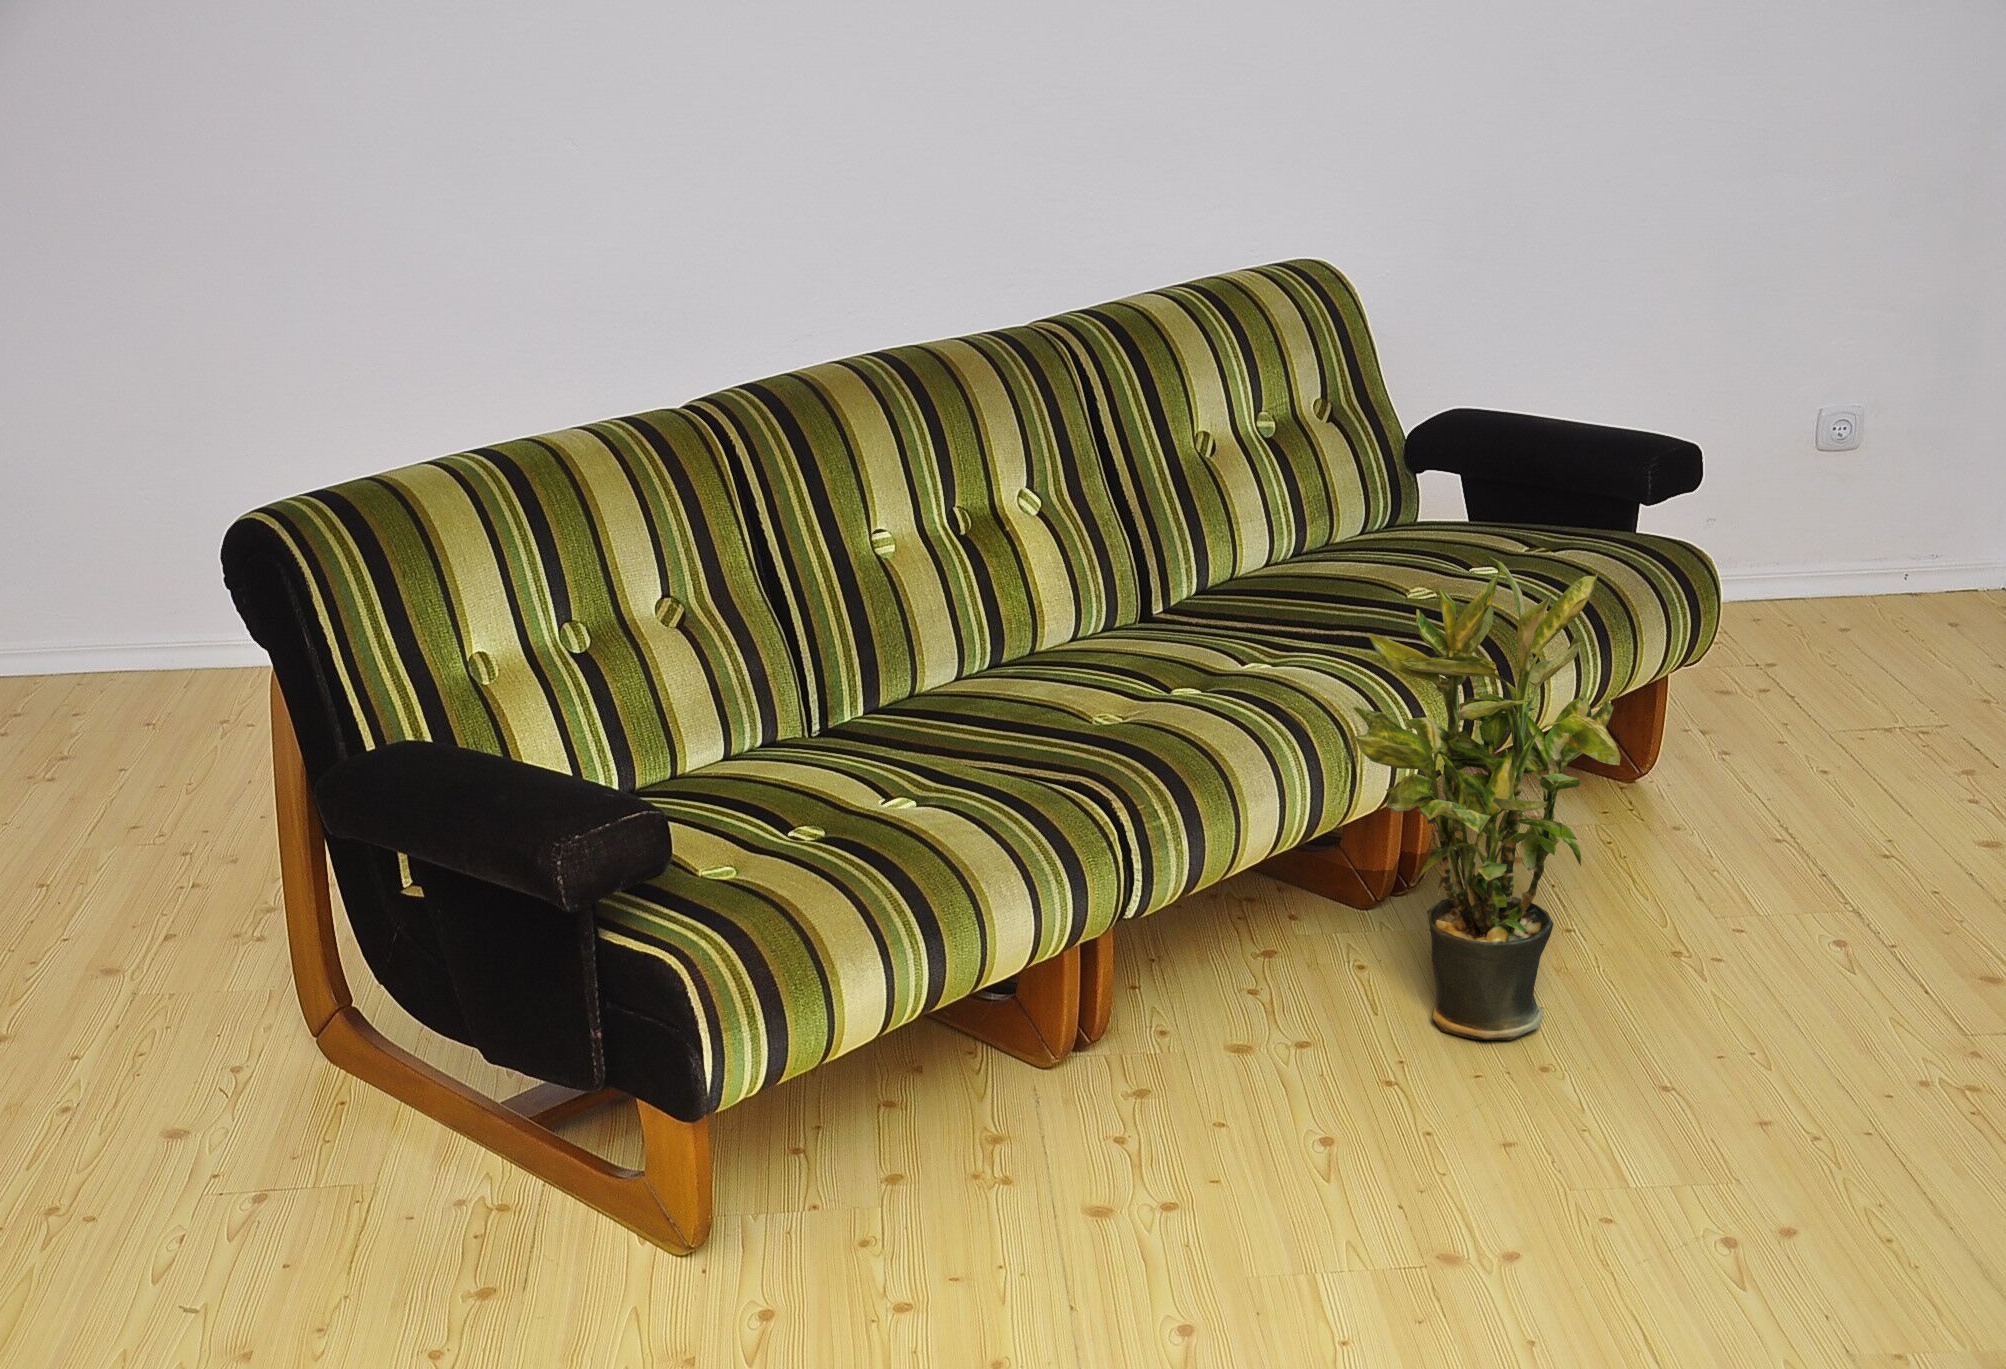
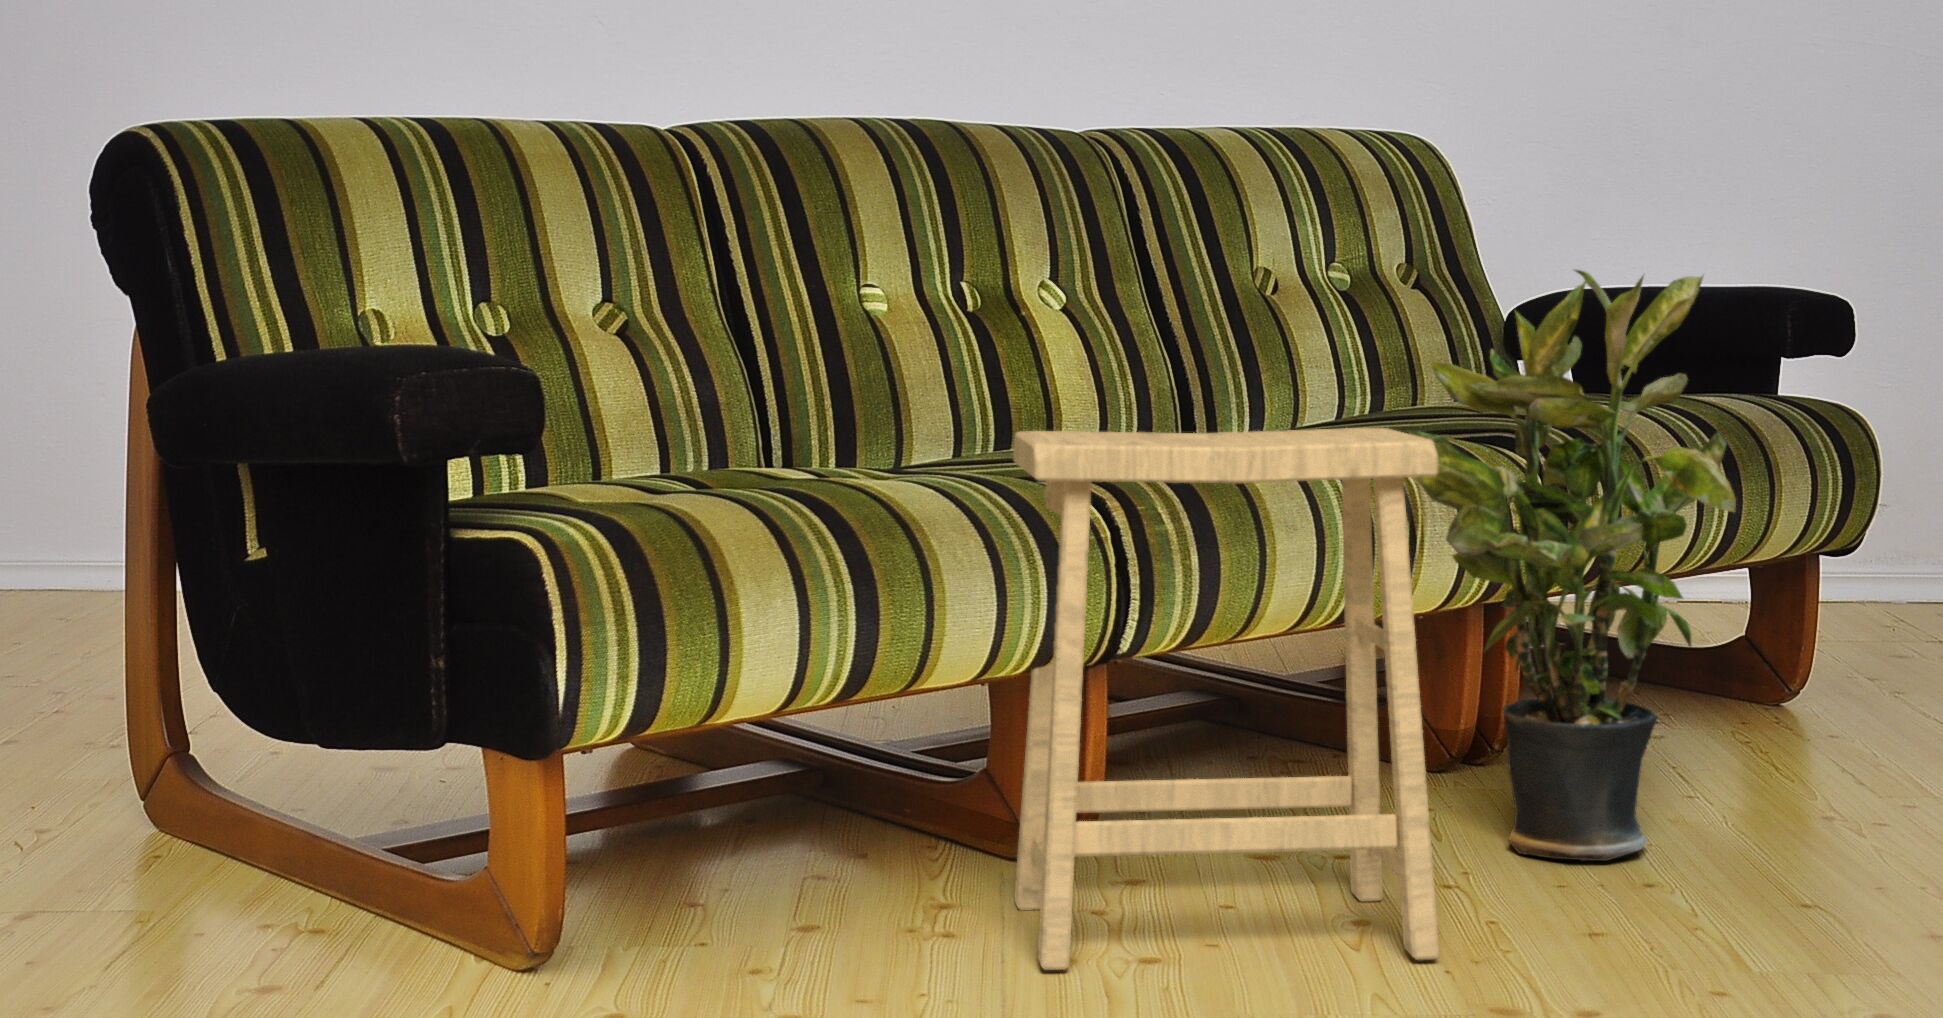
footstool: none [1039,752,1394,1227] -> present [1013,428,1439,970]

